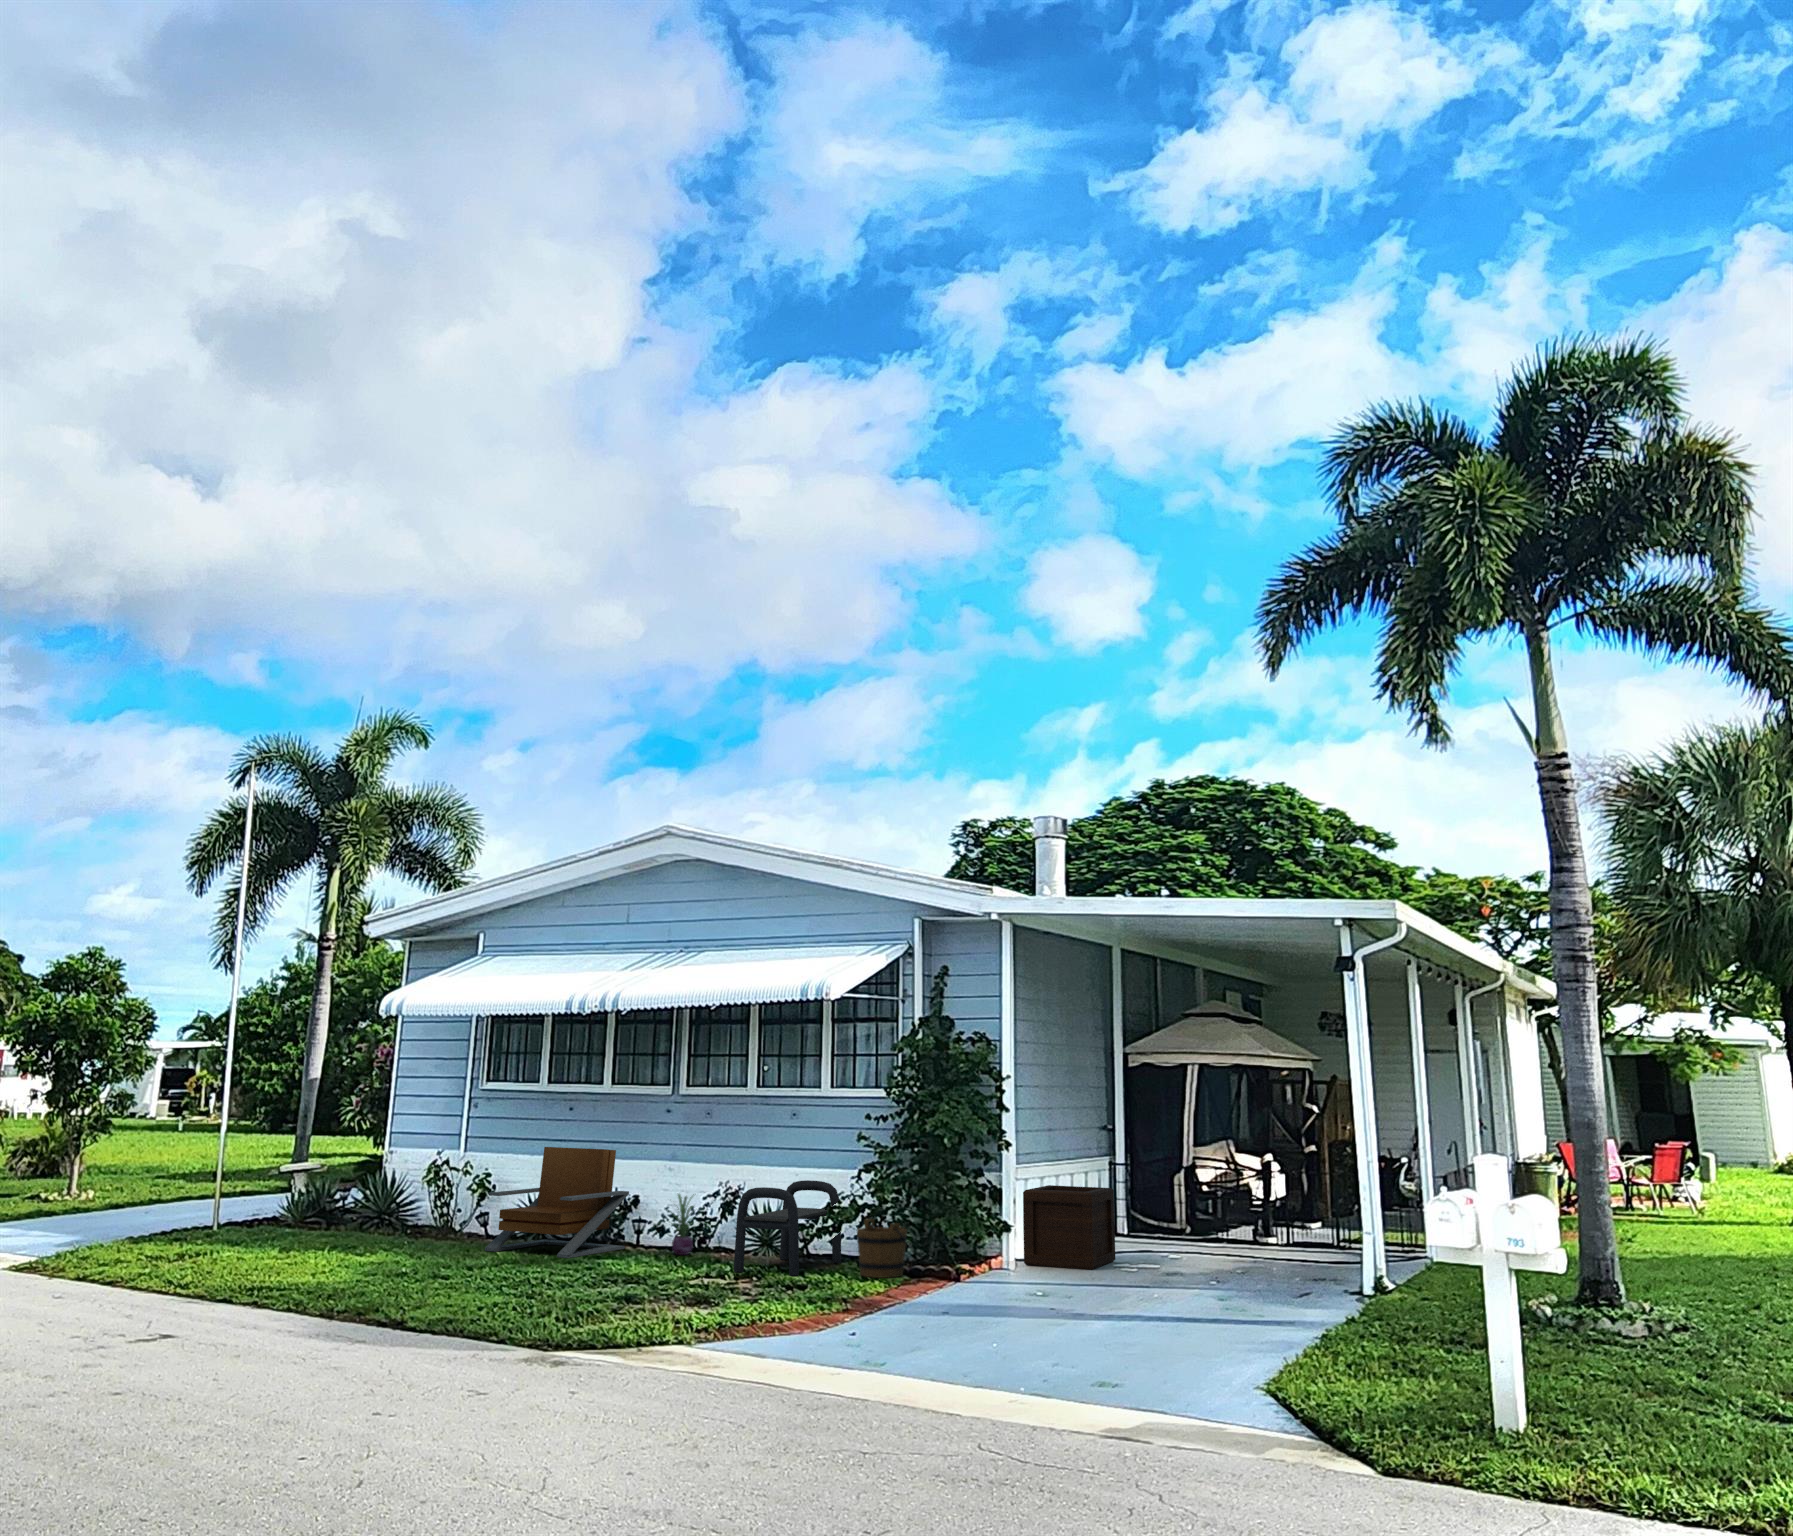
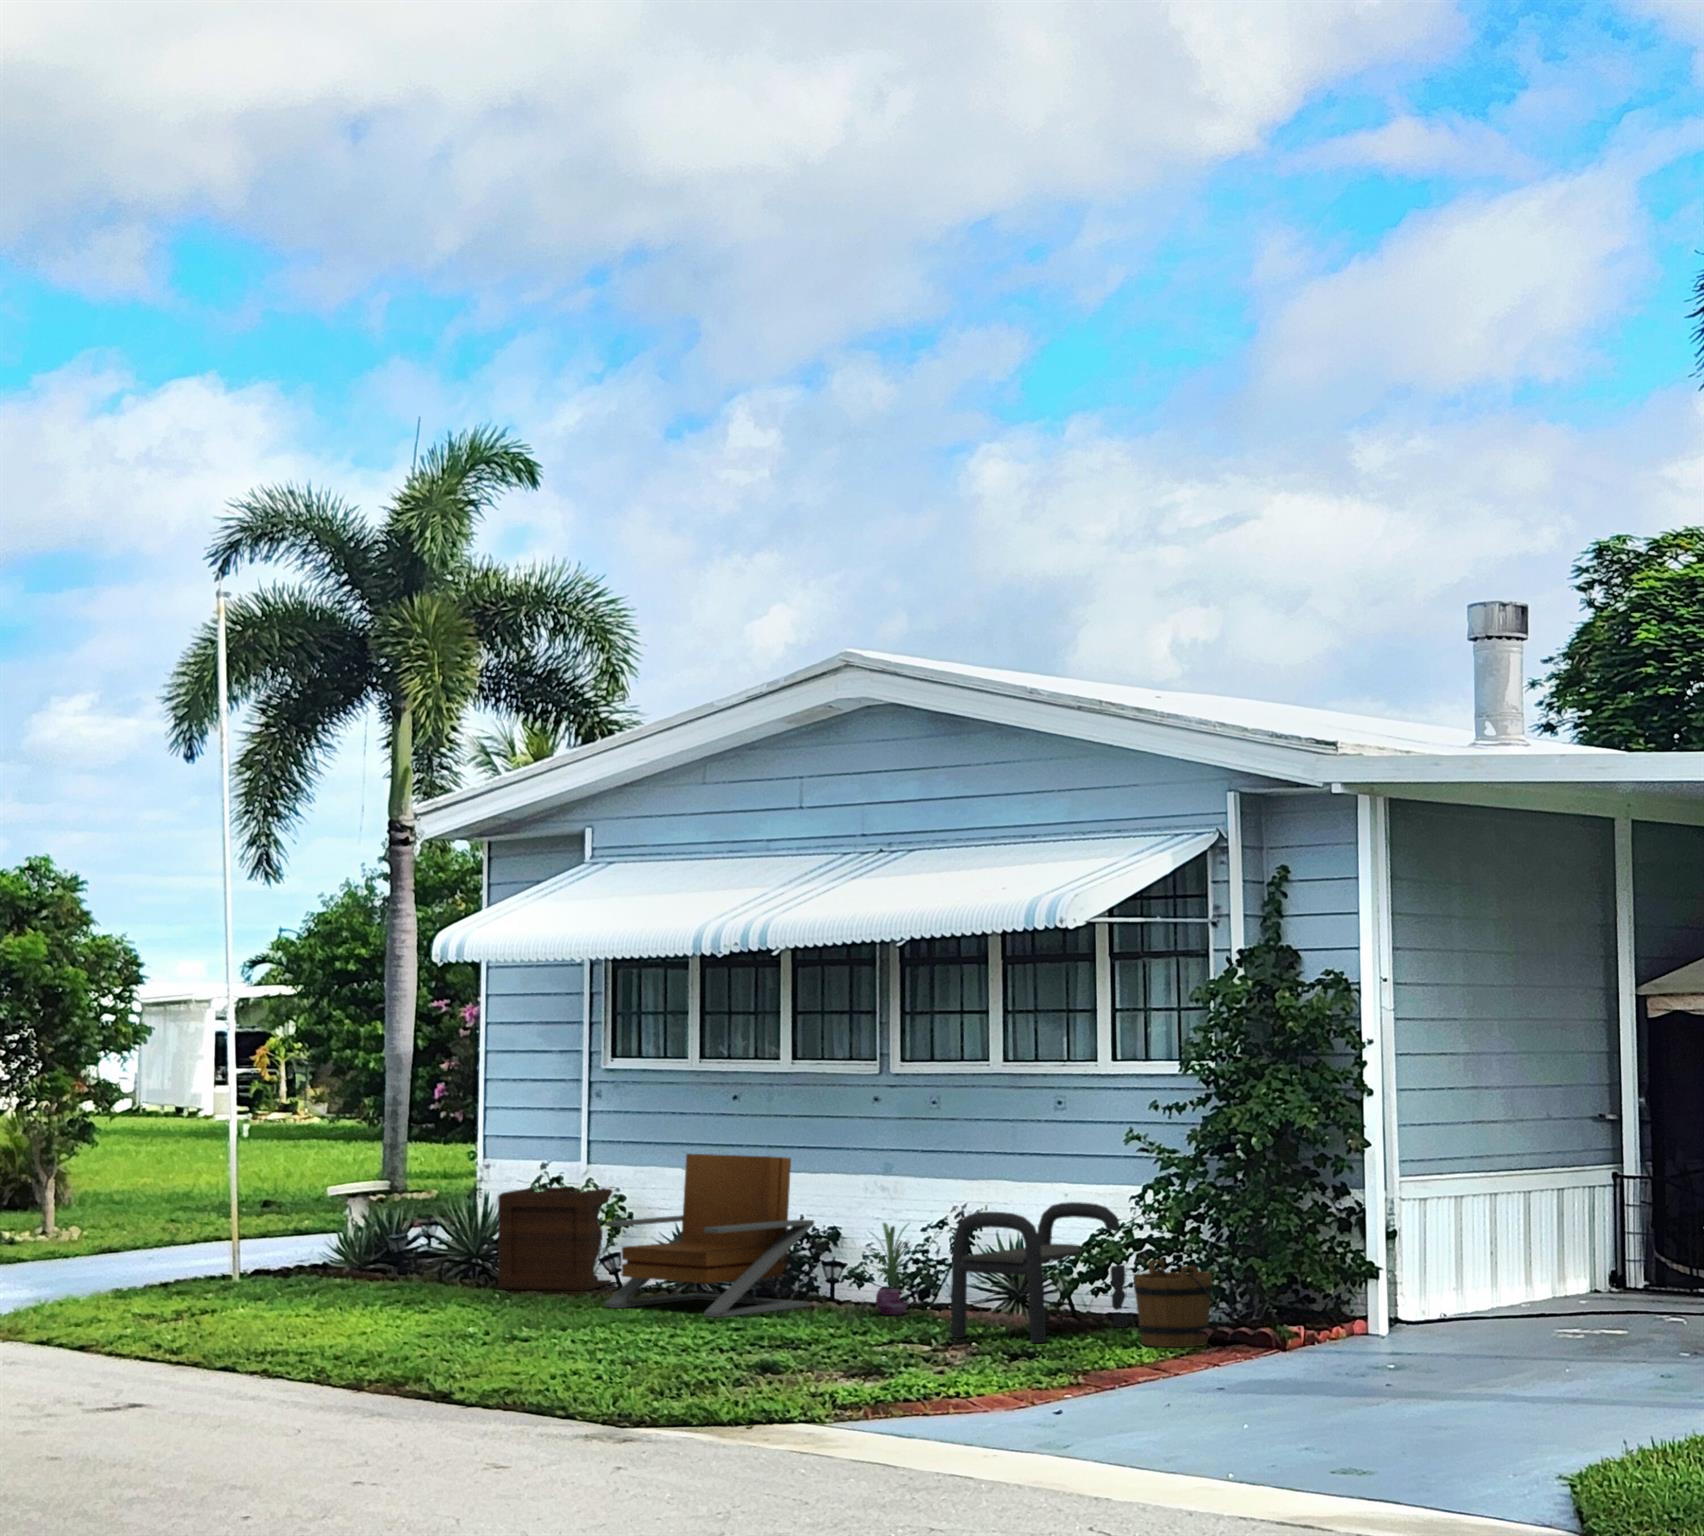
wooden crate: present [1023,1185,1115,1270] -> present [498,1187,613,1291]

